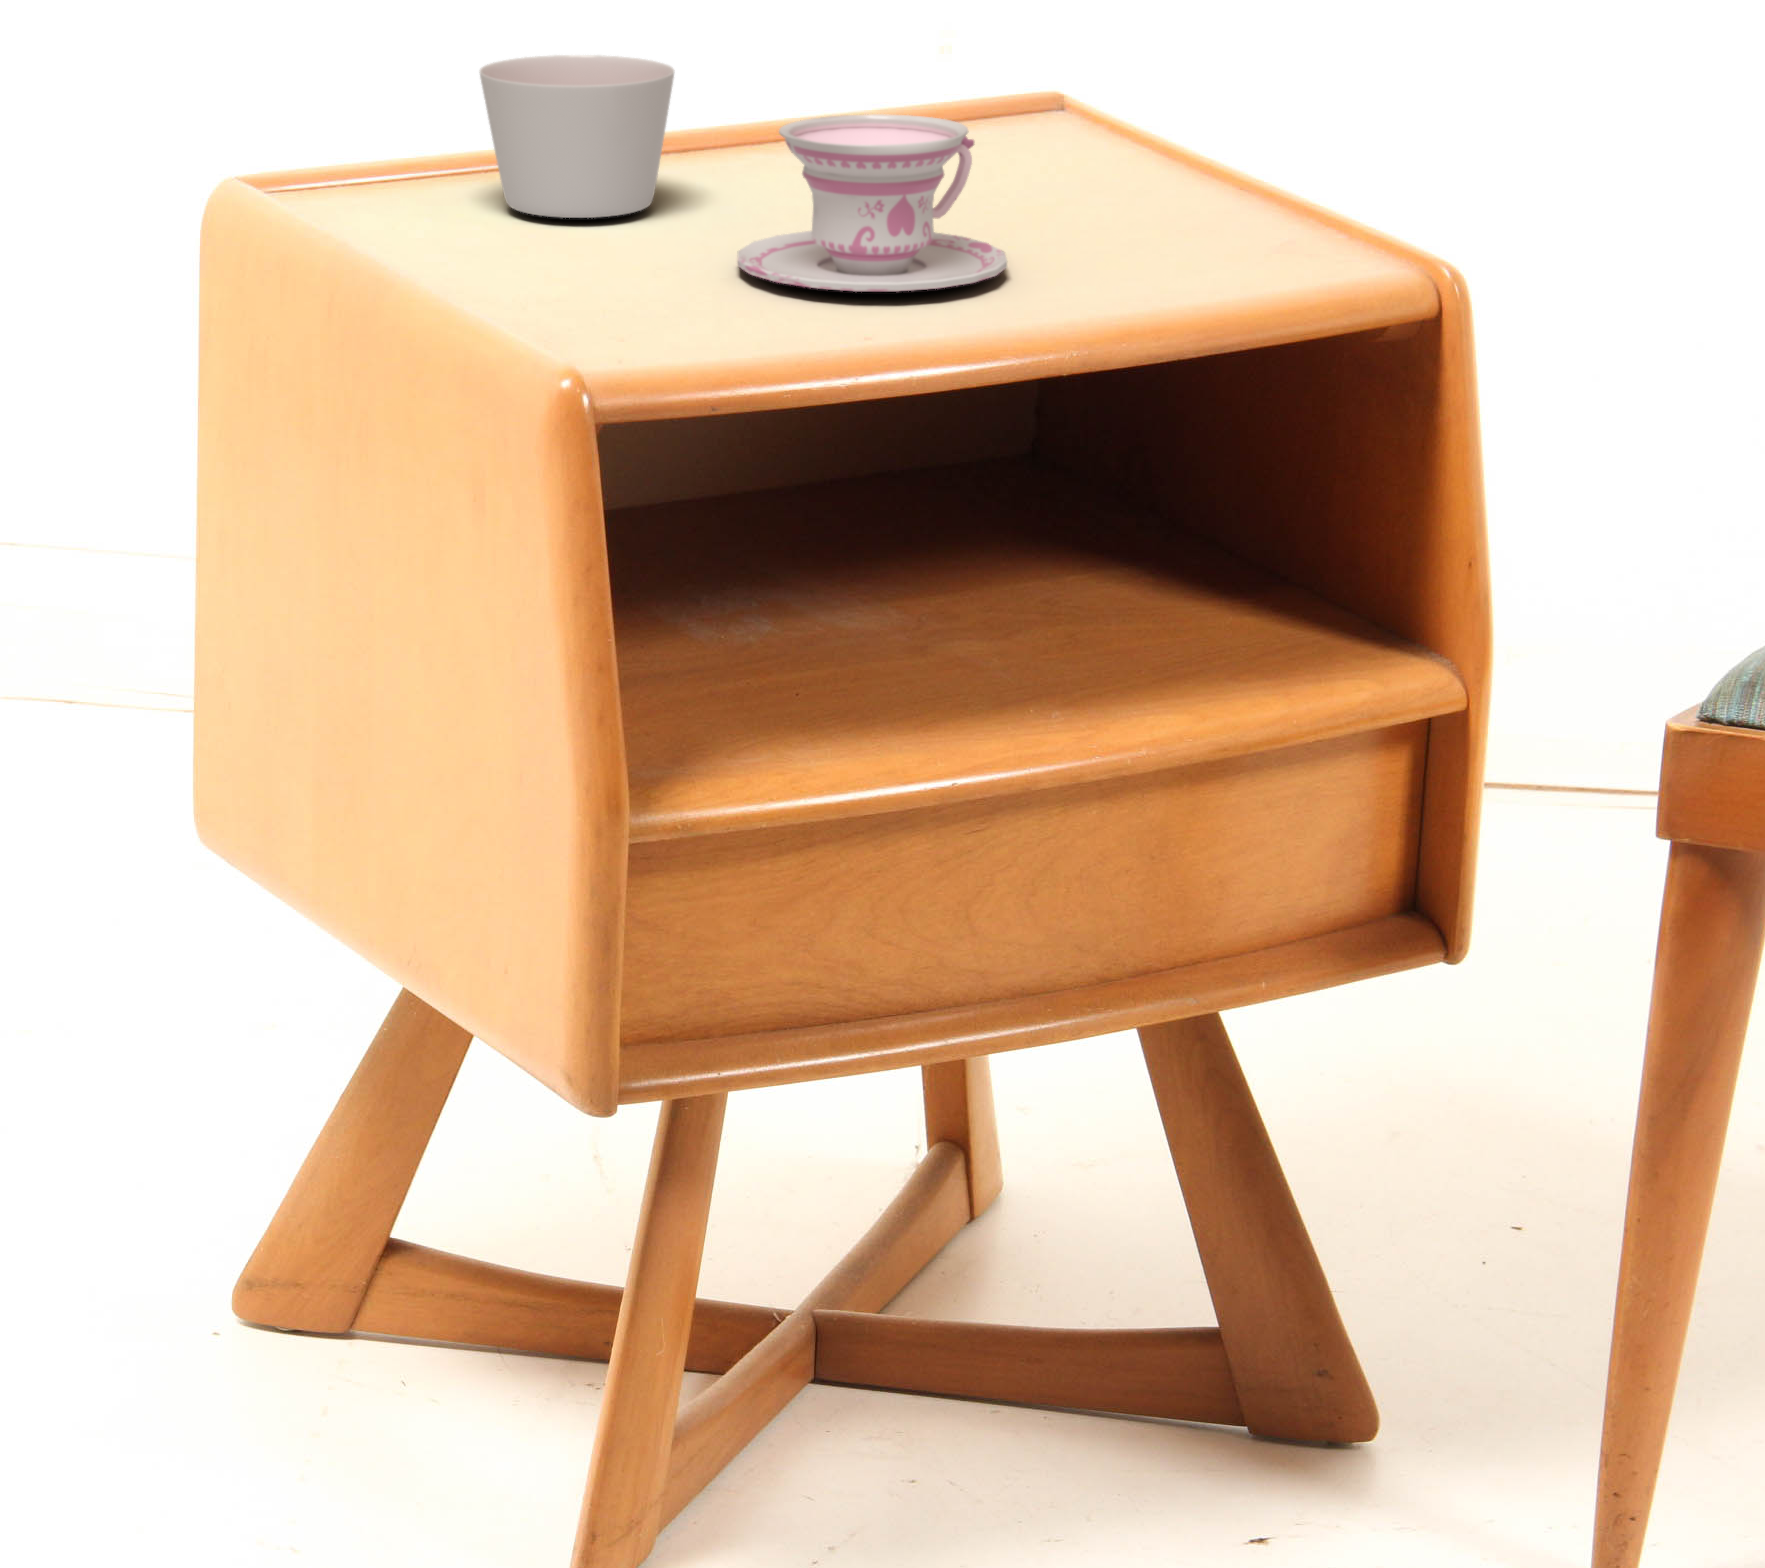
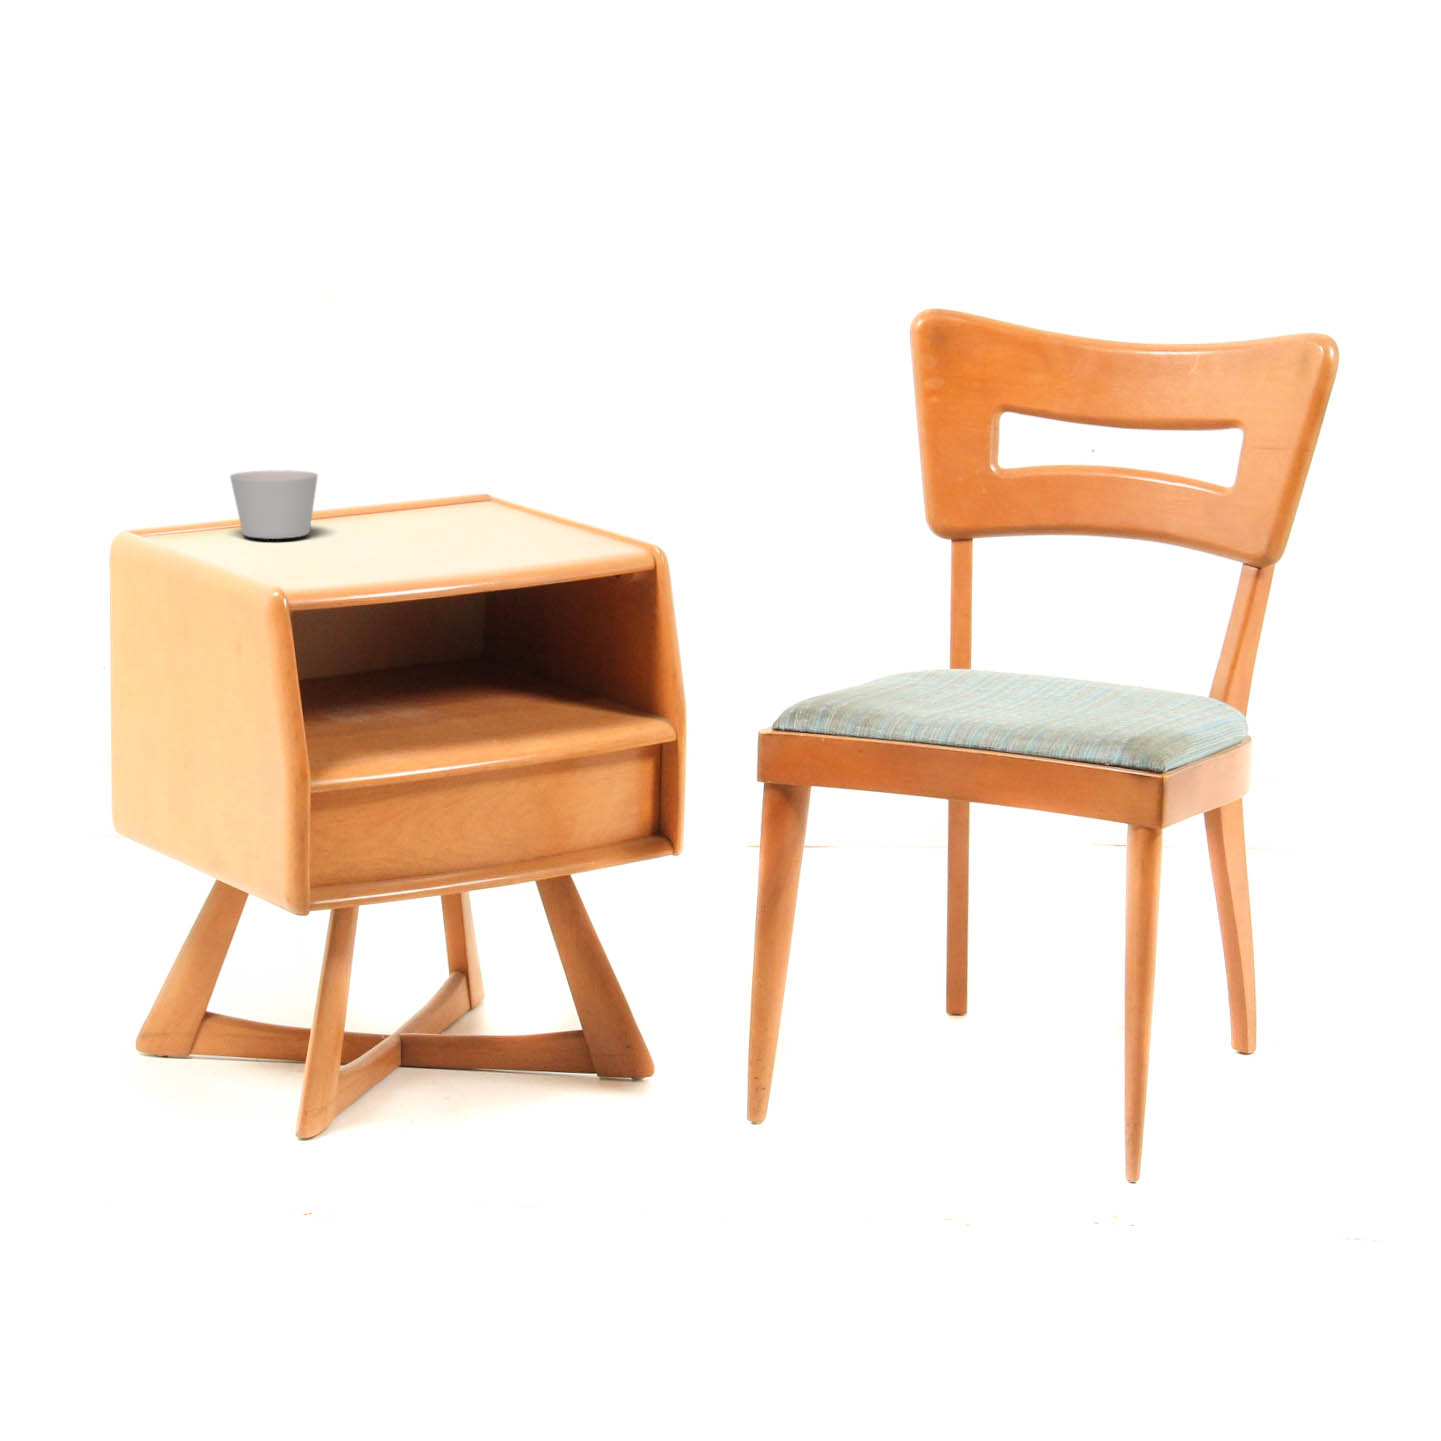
teacup: present [737,114,1007,292] -> none [349,488,468,561]

